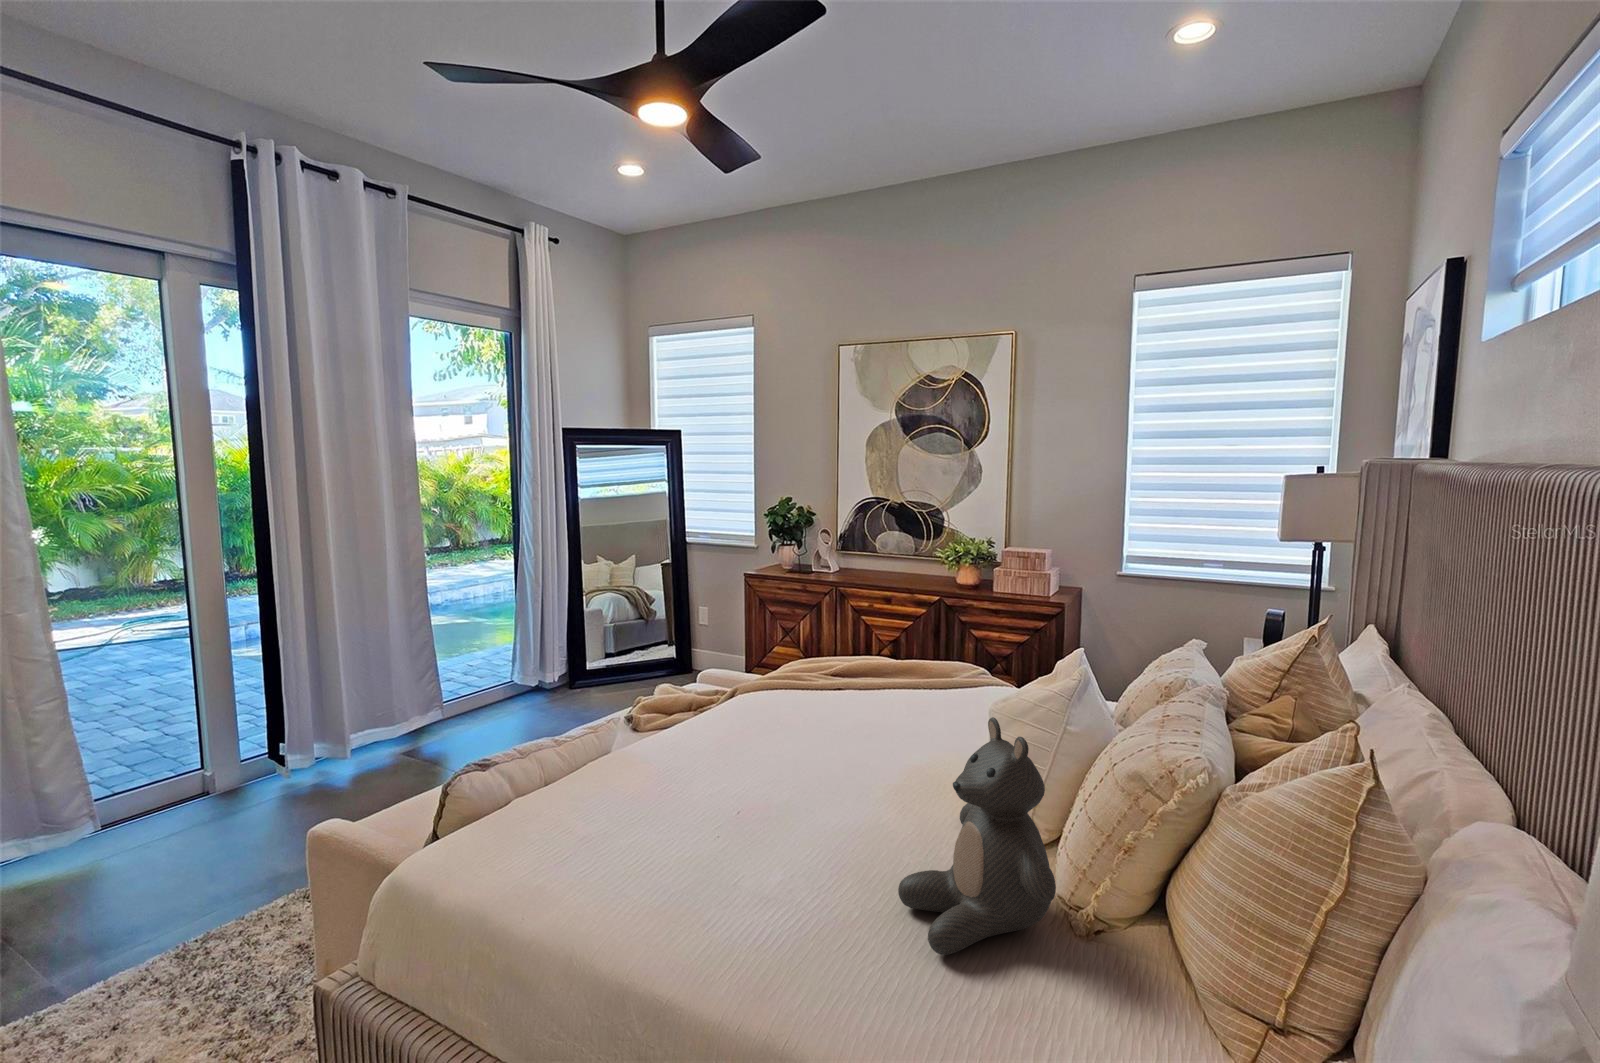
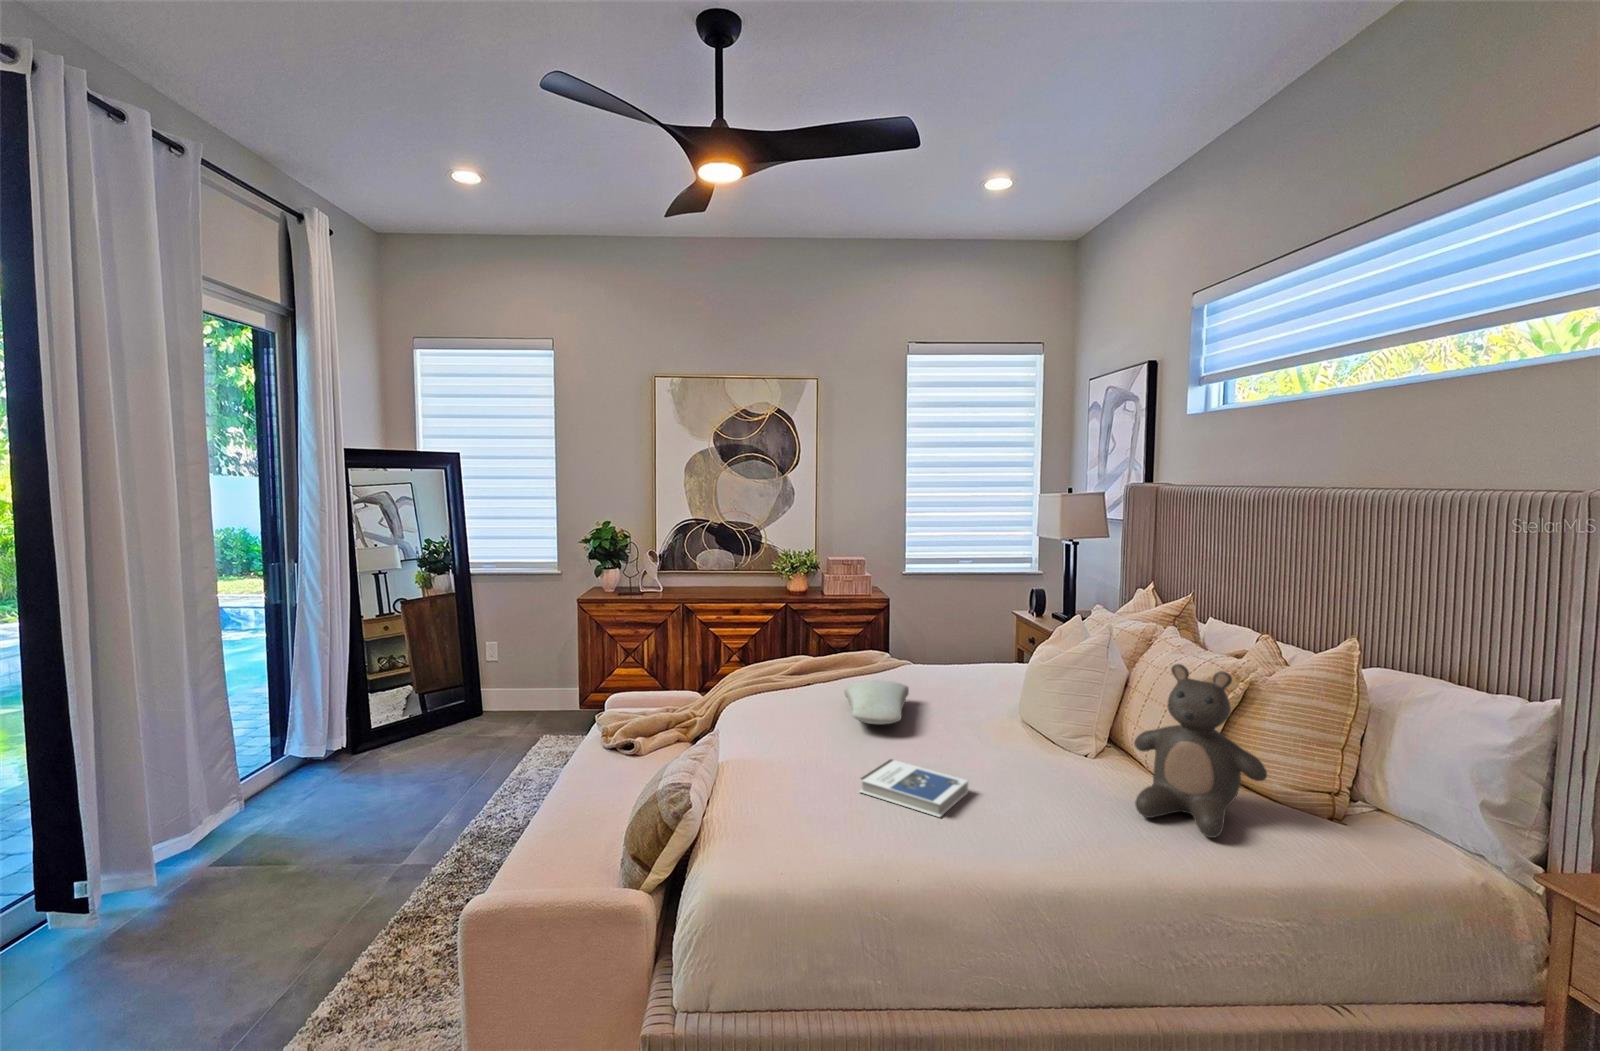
pillow: none [780,689,897,736] -> present [844,680,909,724]
hardback book: none [681,769,777,836] -> present [859,759,969,817]

